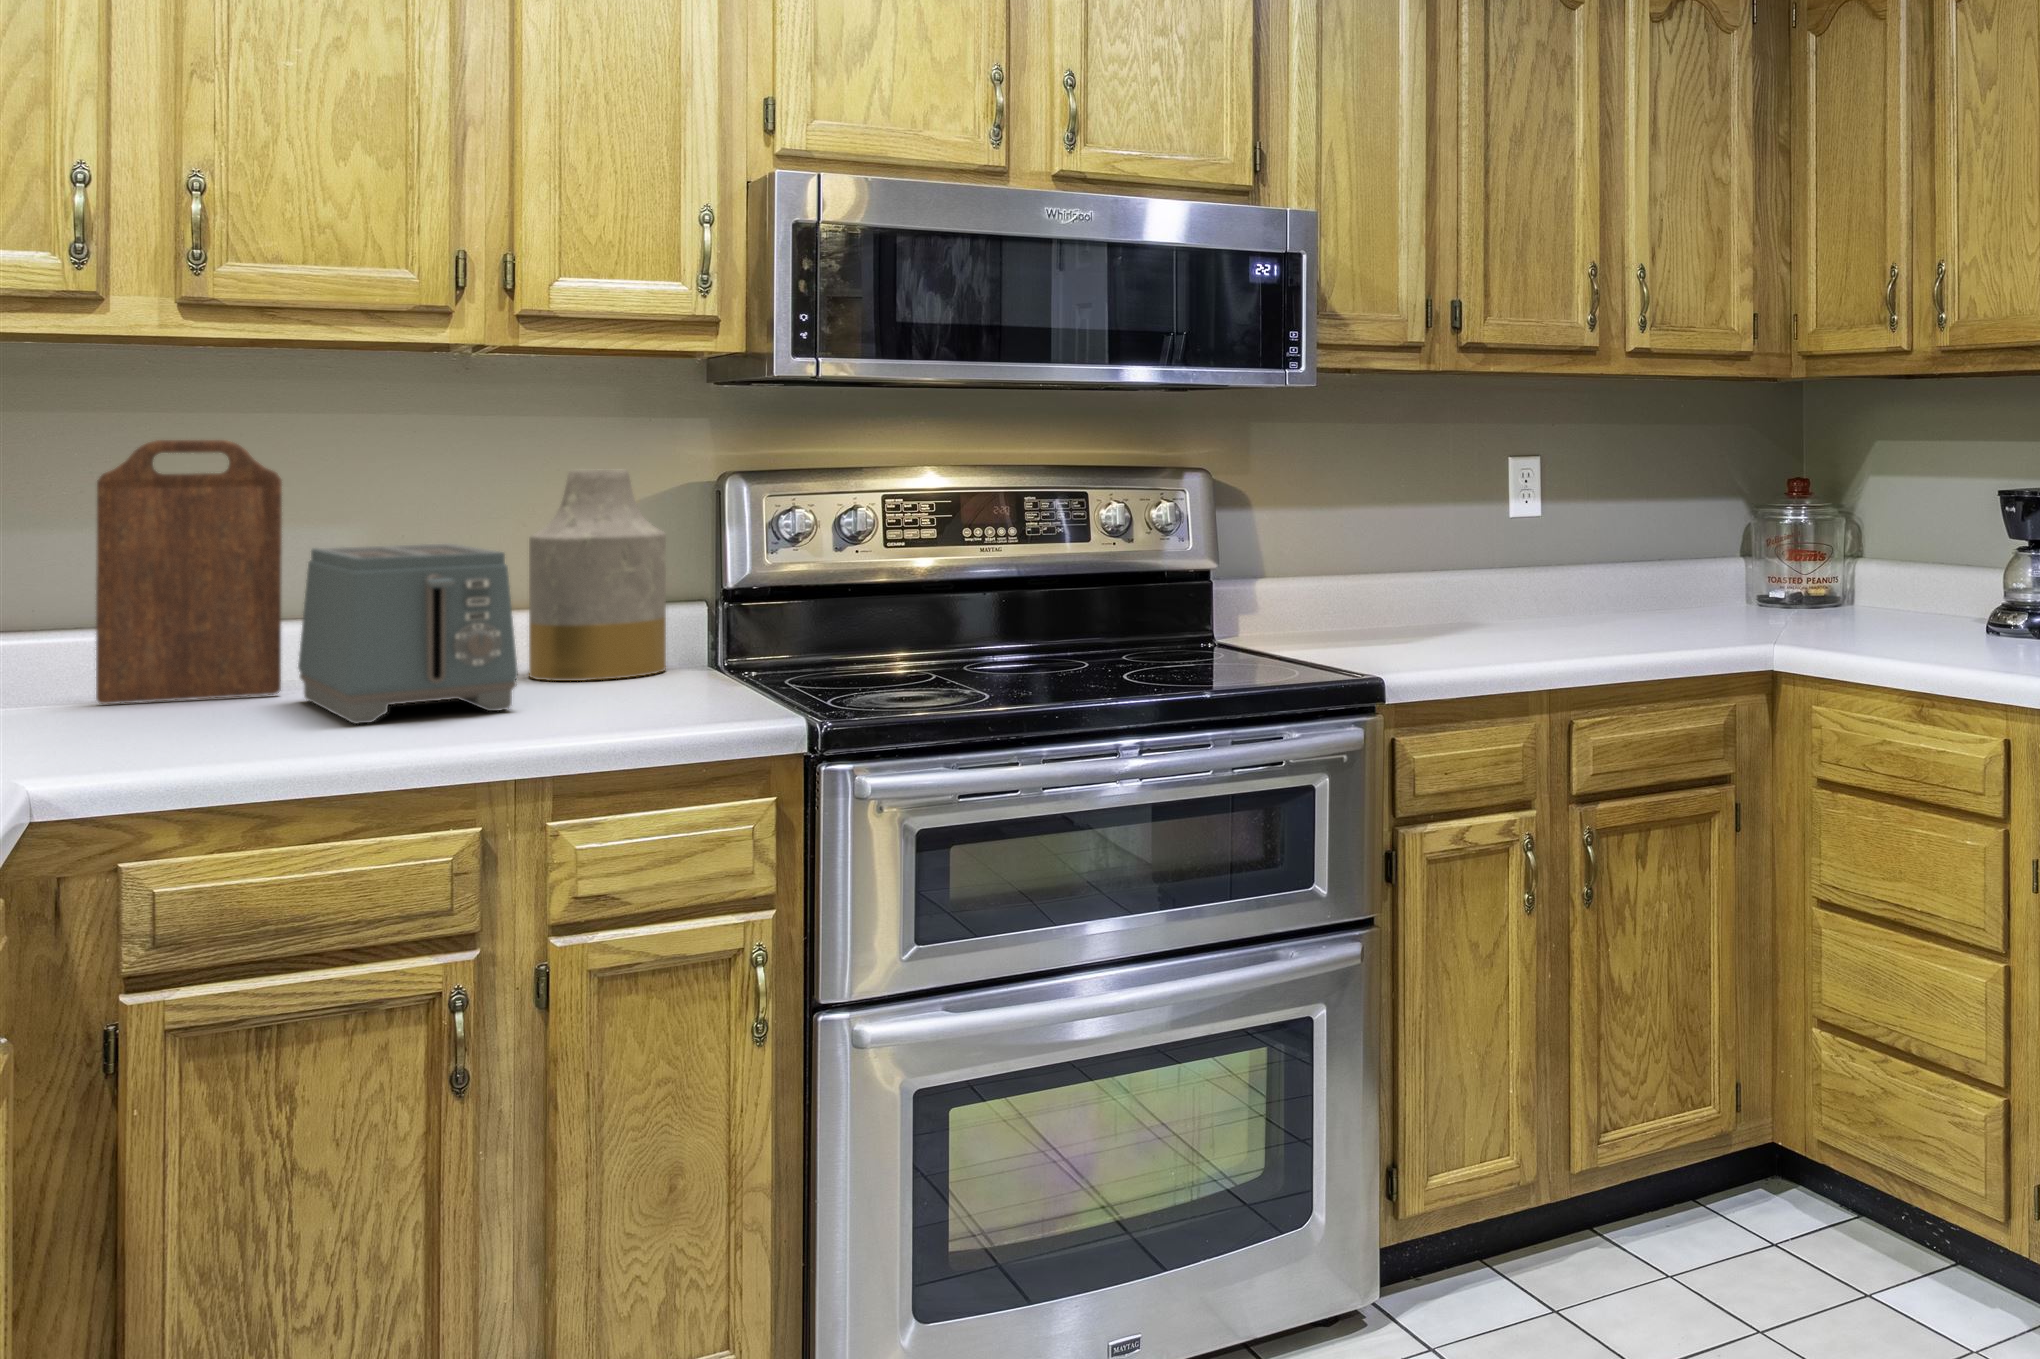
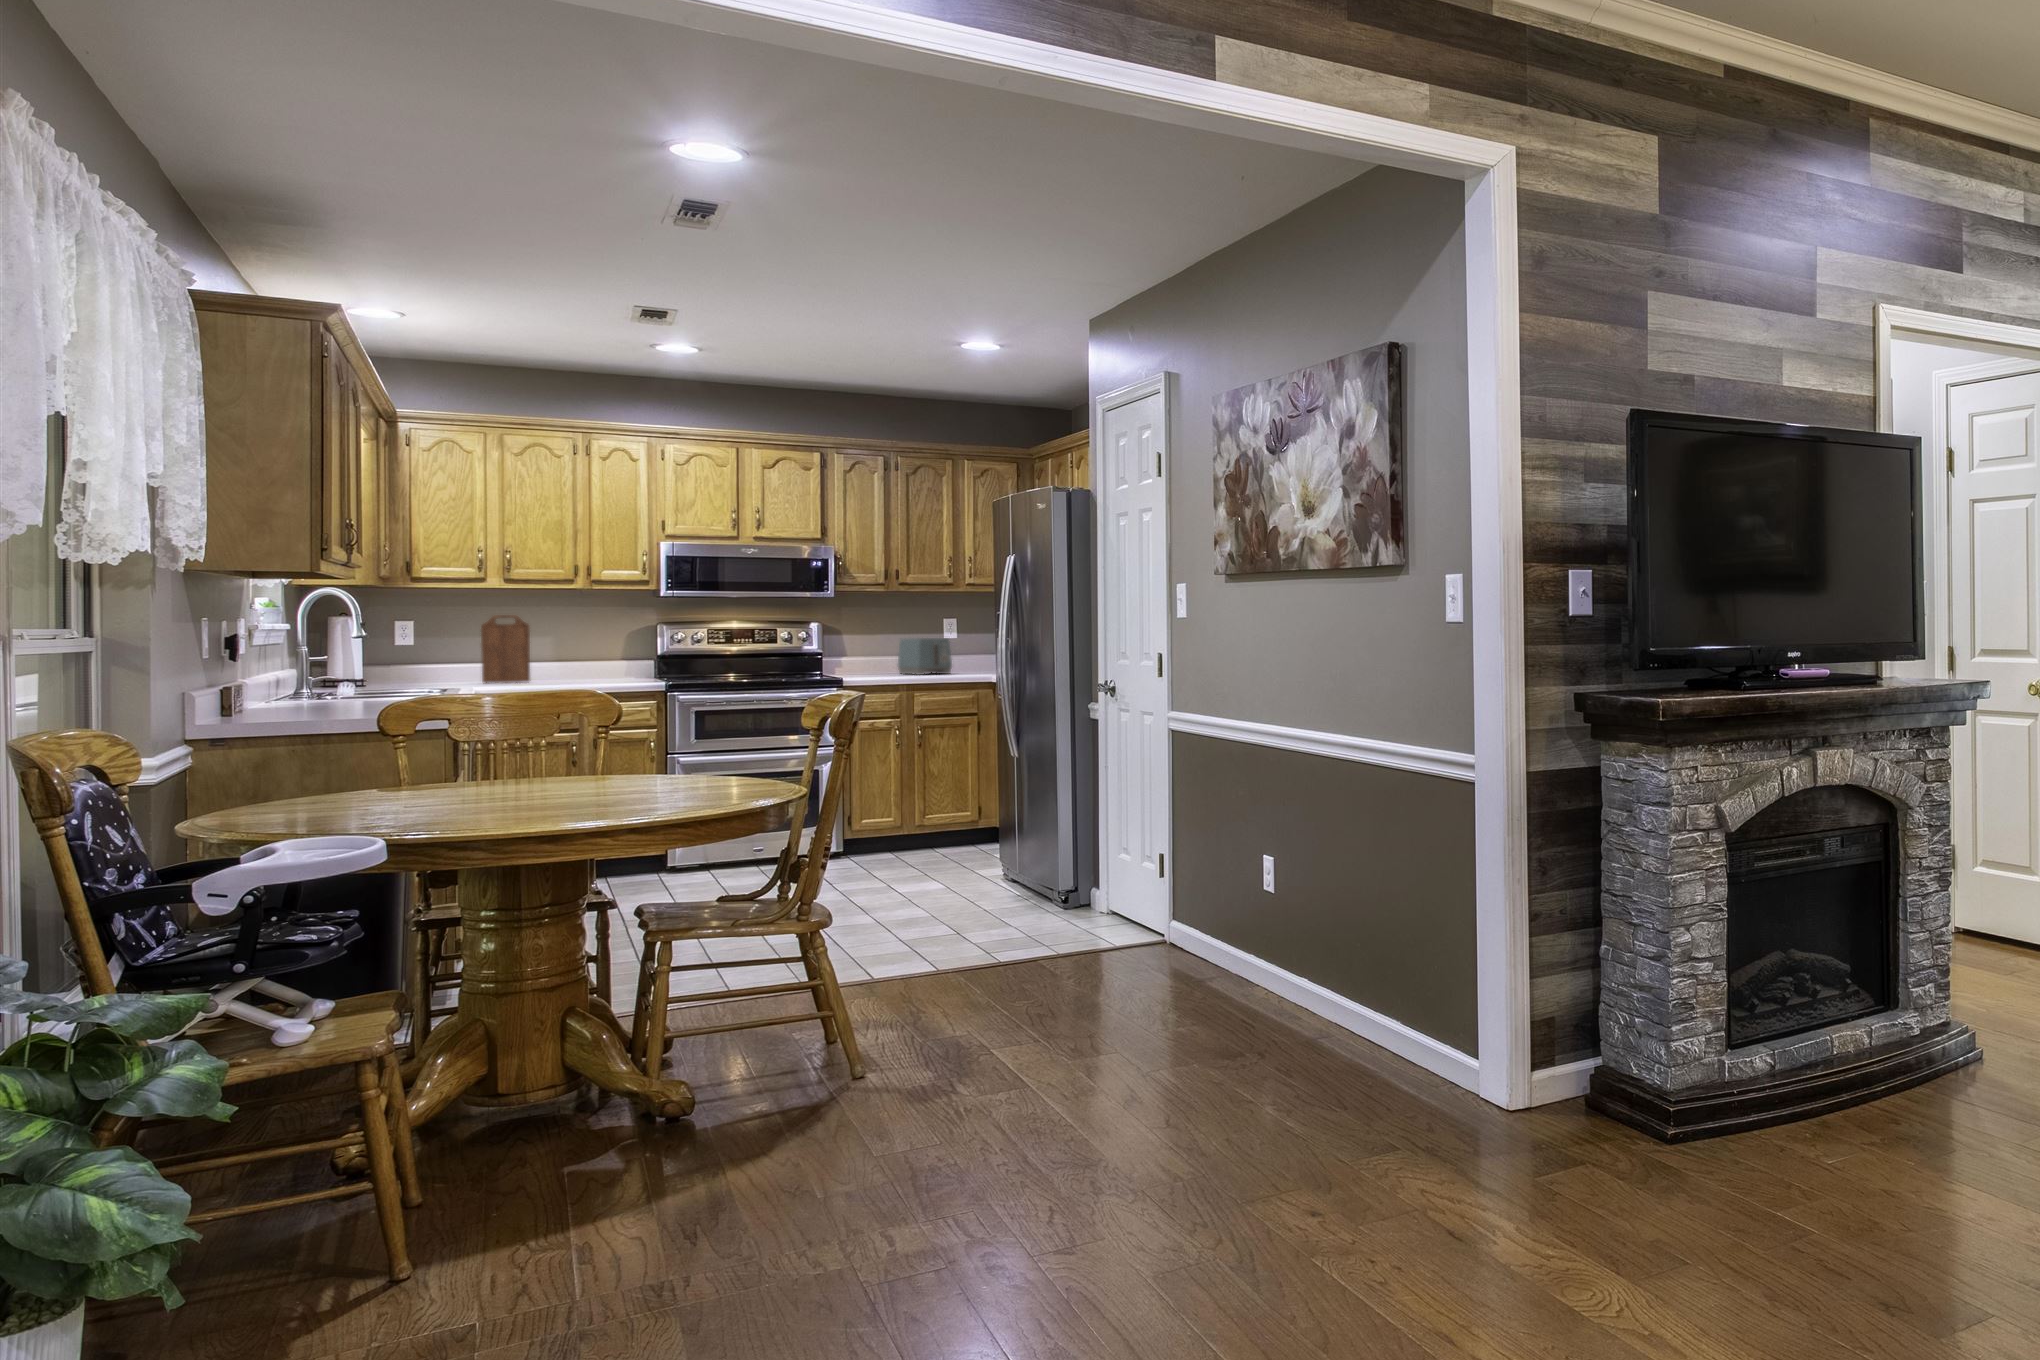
vase: present [529,469,666,681] -> none [599,623,640,681]
toaster: present [298,544,518,724] -> present [898,638,952,675]

